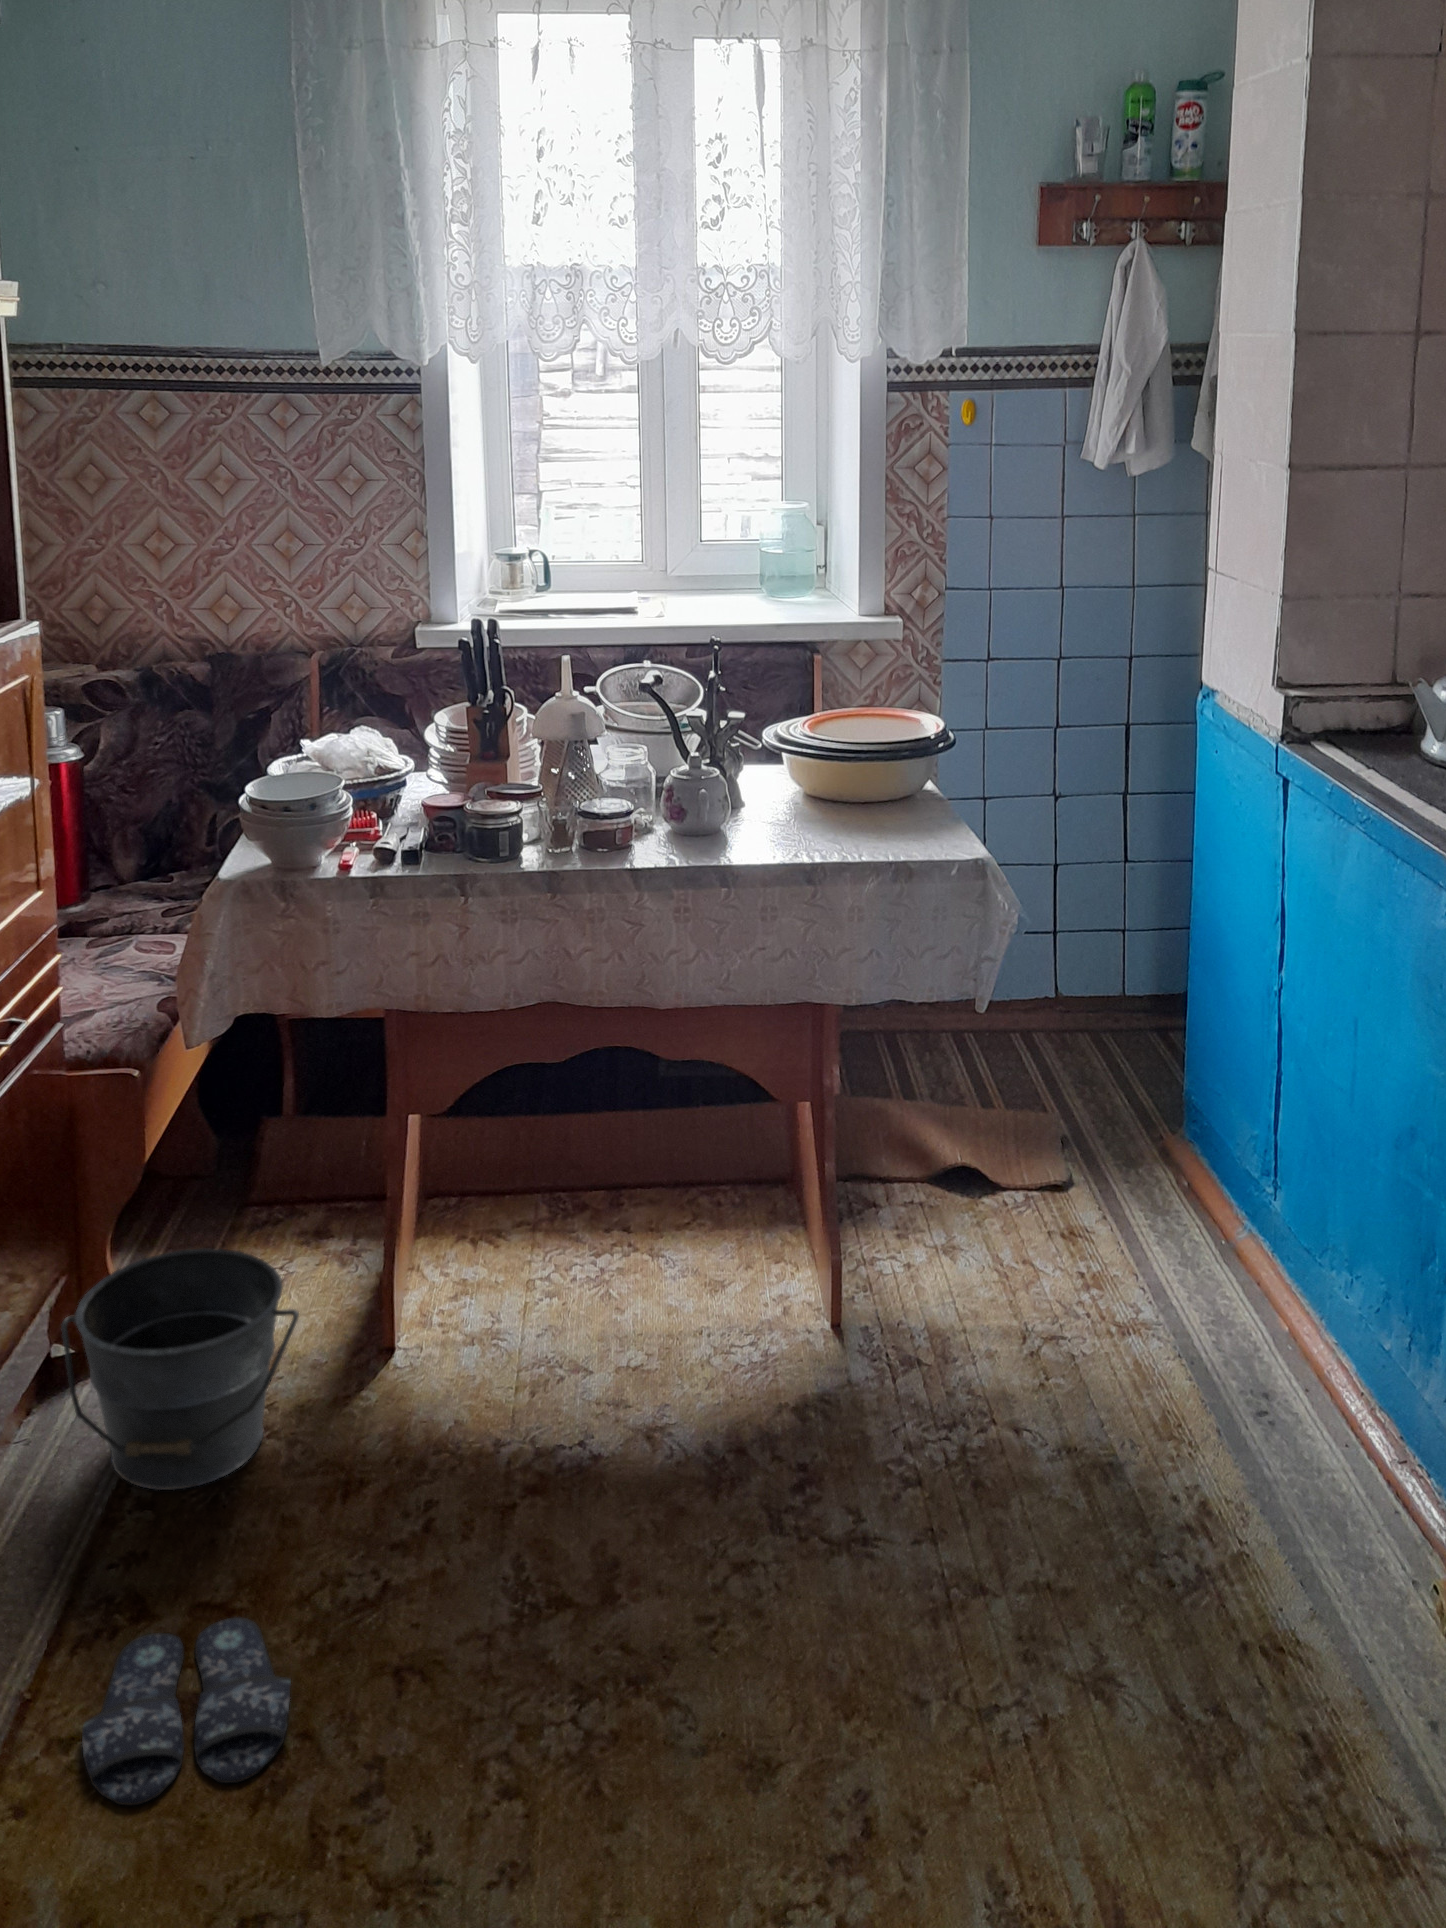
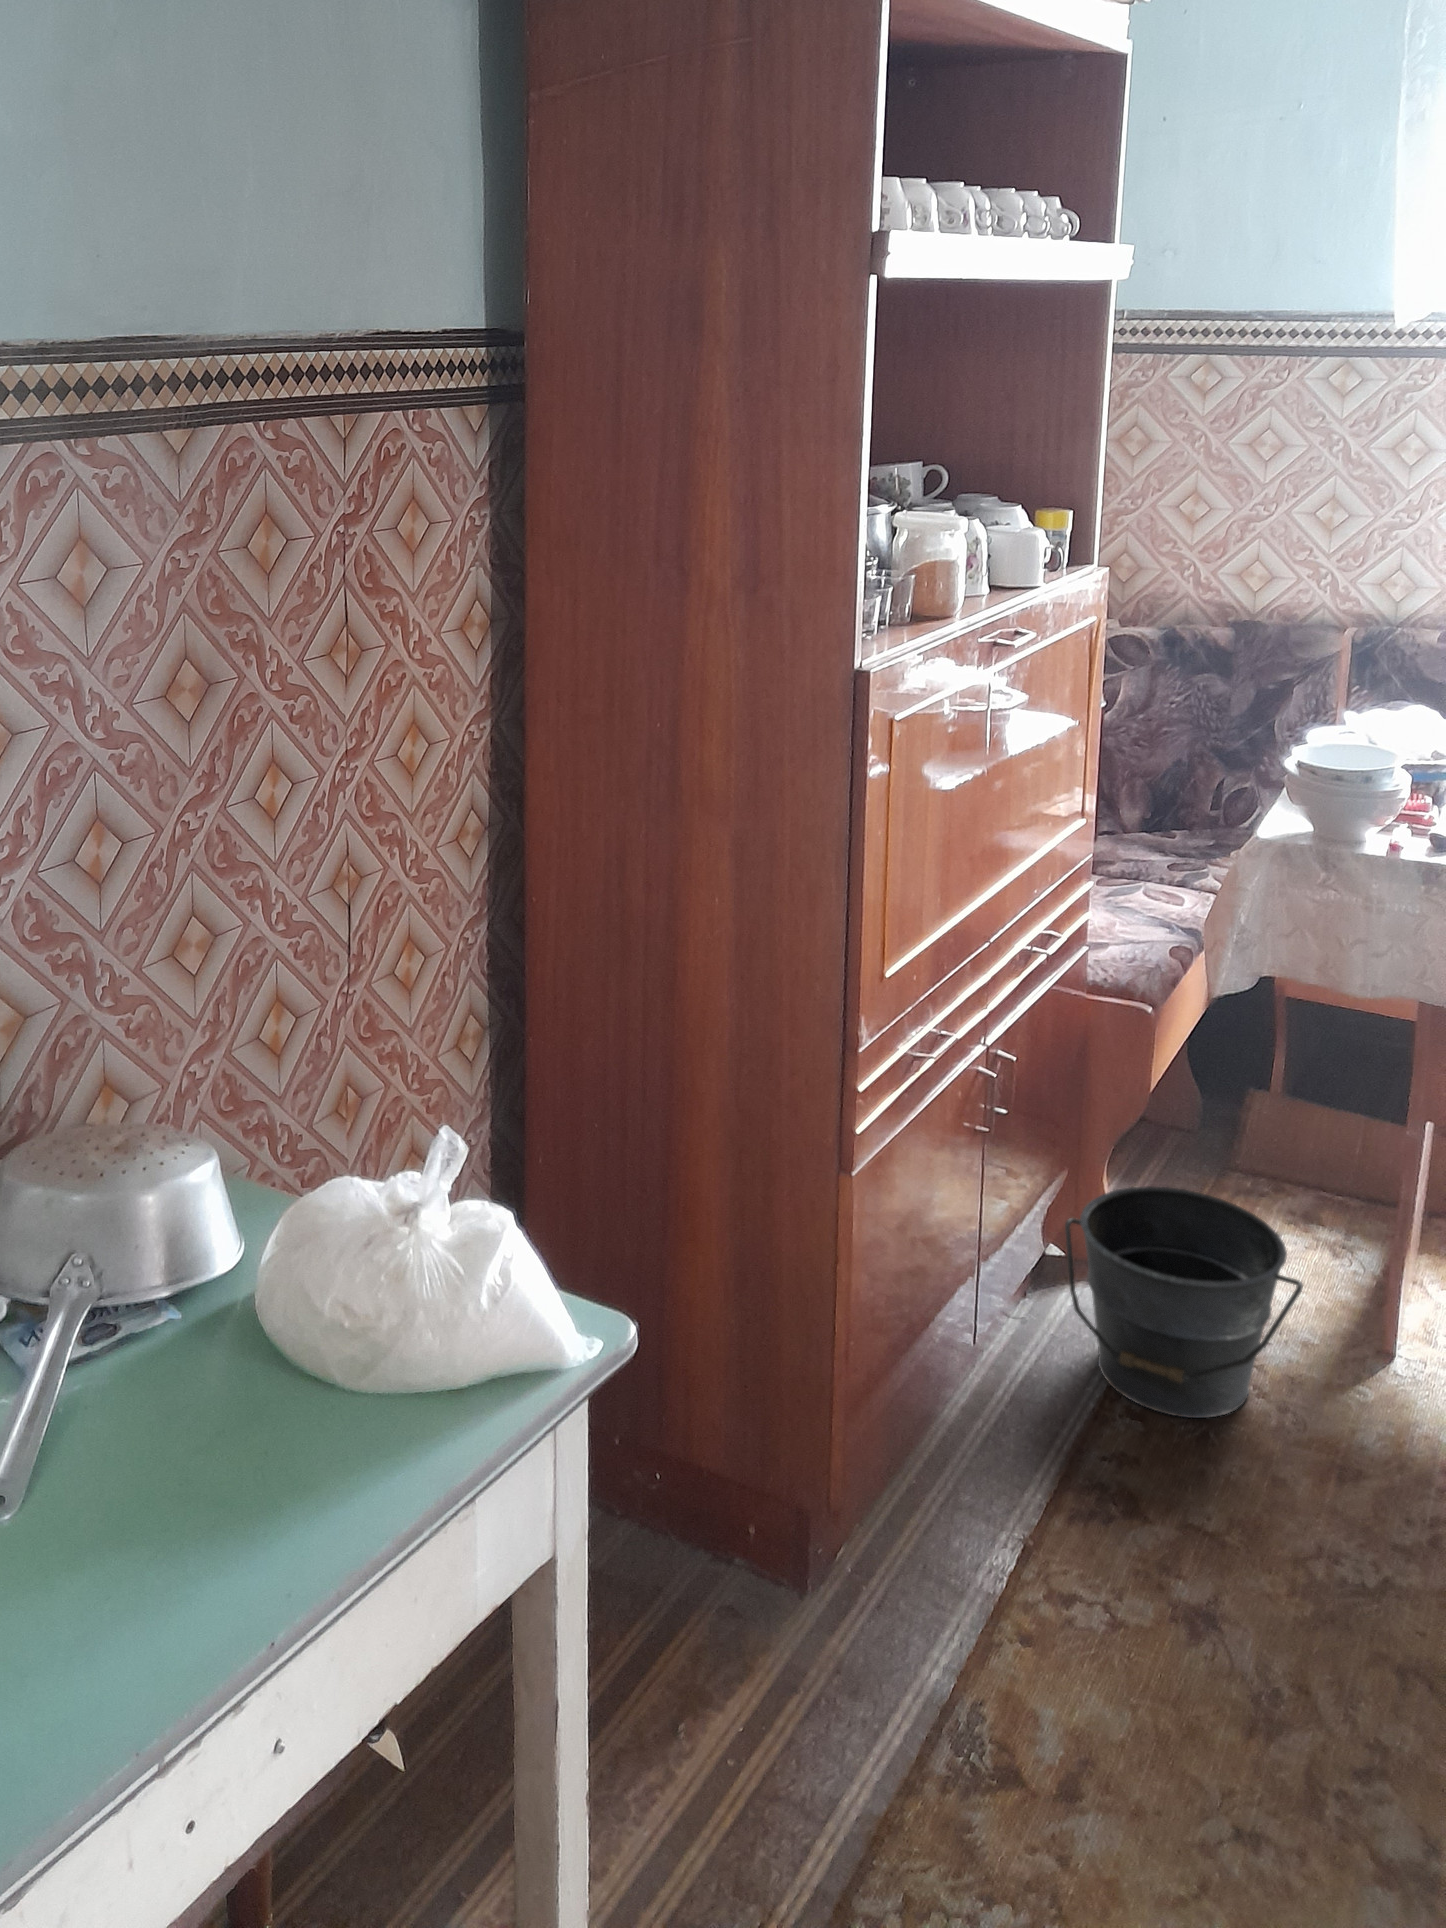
slippers: present [82,1617,291,1805] -> none [1075,1533,1282,1710]

